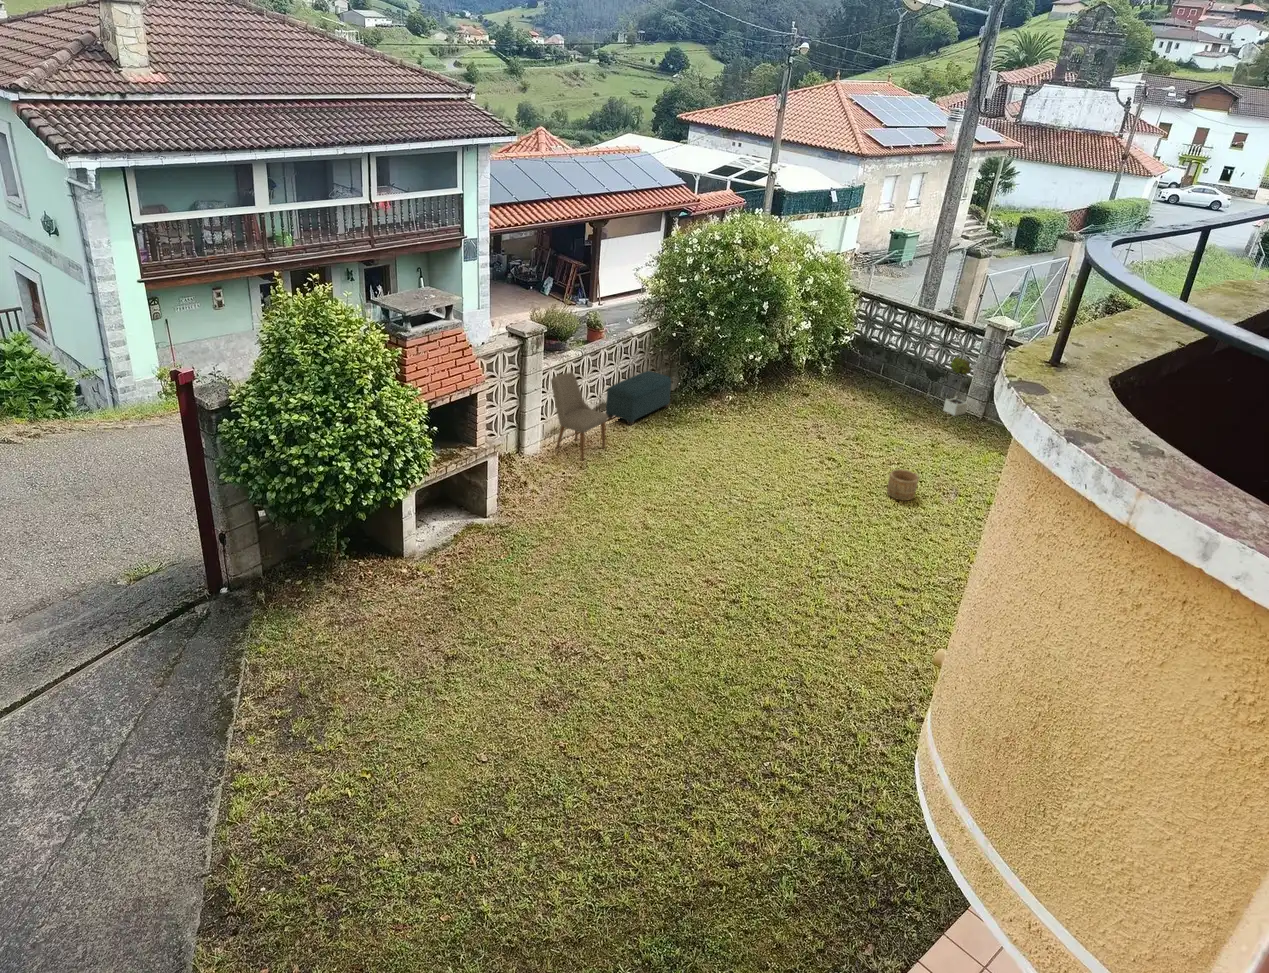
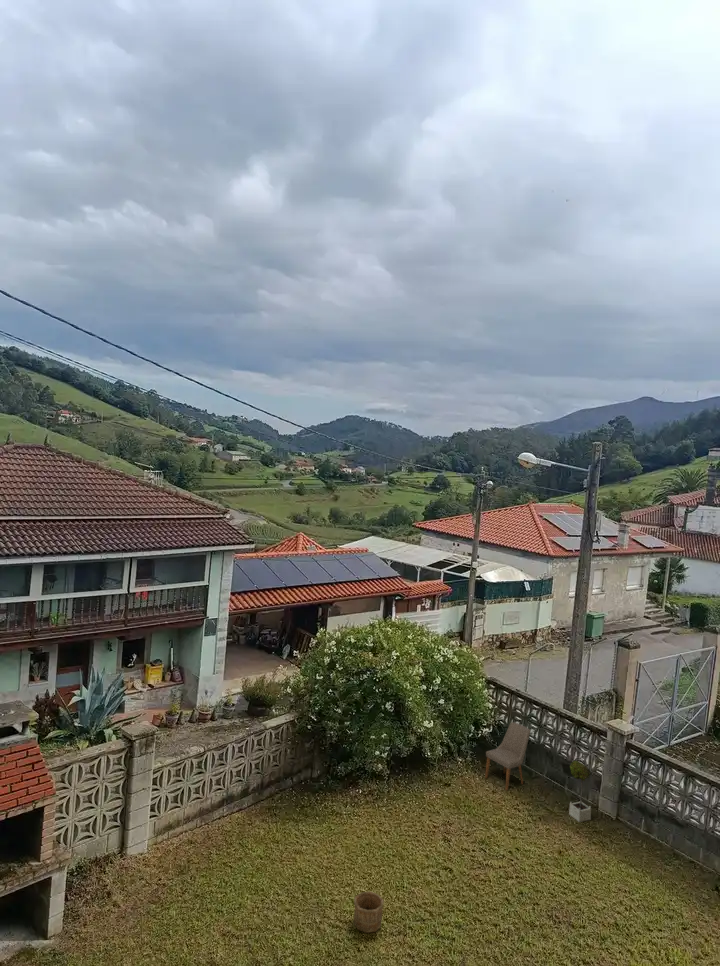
bench: present [606,371,671,425] -> none [234,761,302,820]
chair: present [551,373,608,460] -> present [485,722,530,791]
wooden bucket: present [887,469,919,501] -> present [354,891,384,933]

